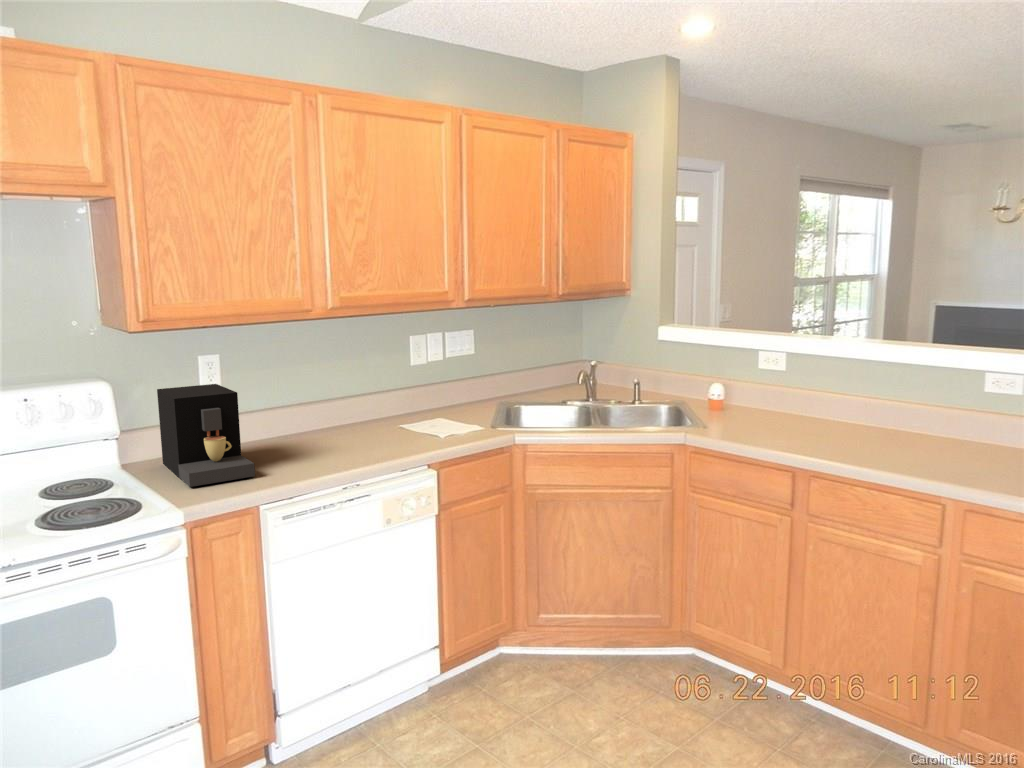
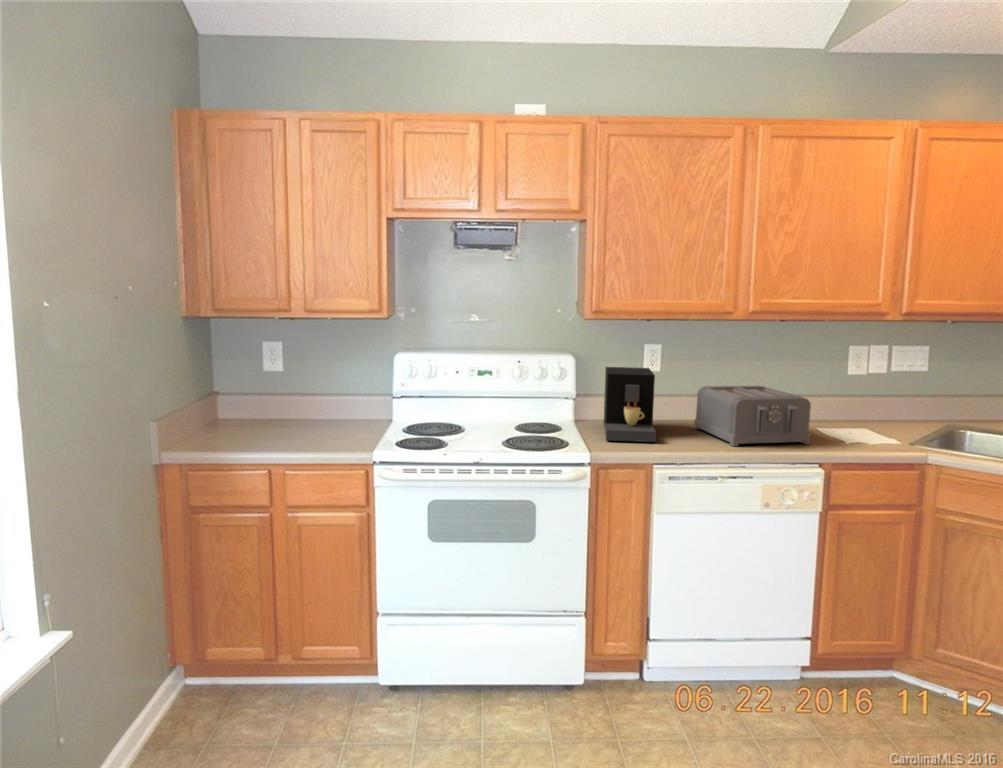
toaster: none [281,389,412,463] -> present [694,386,811,446]

